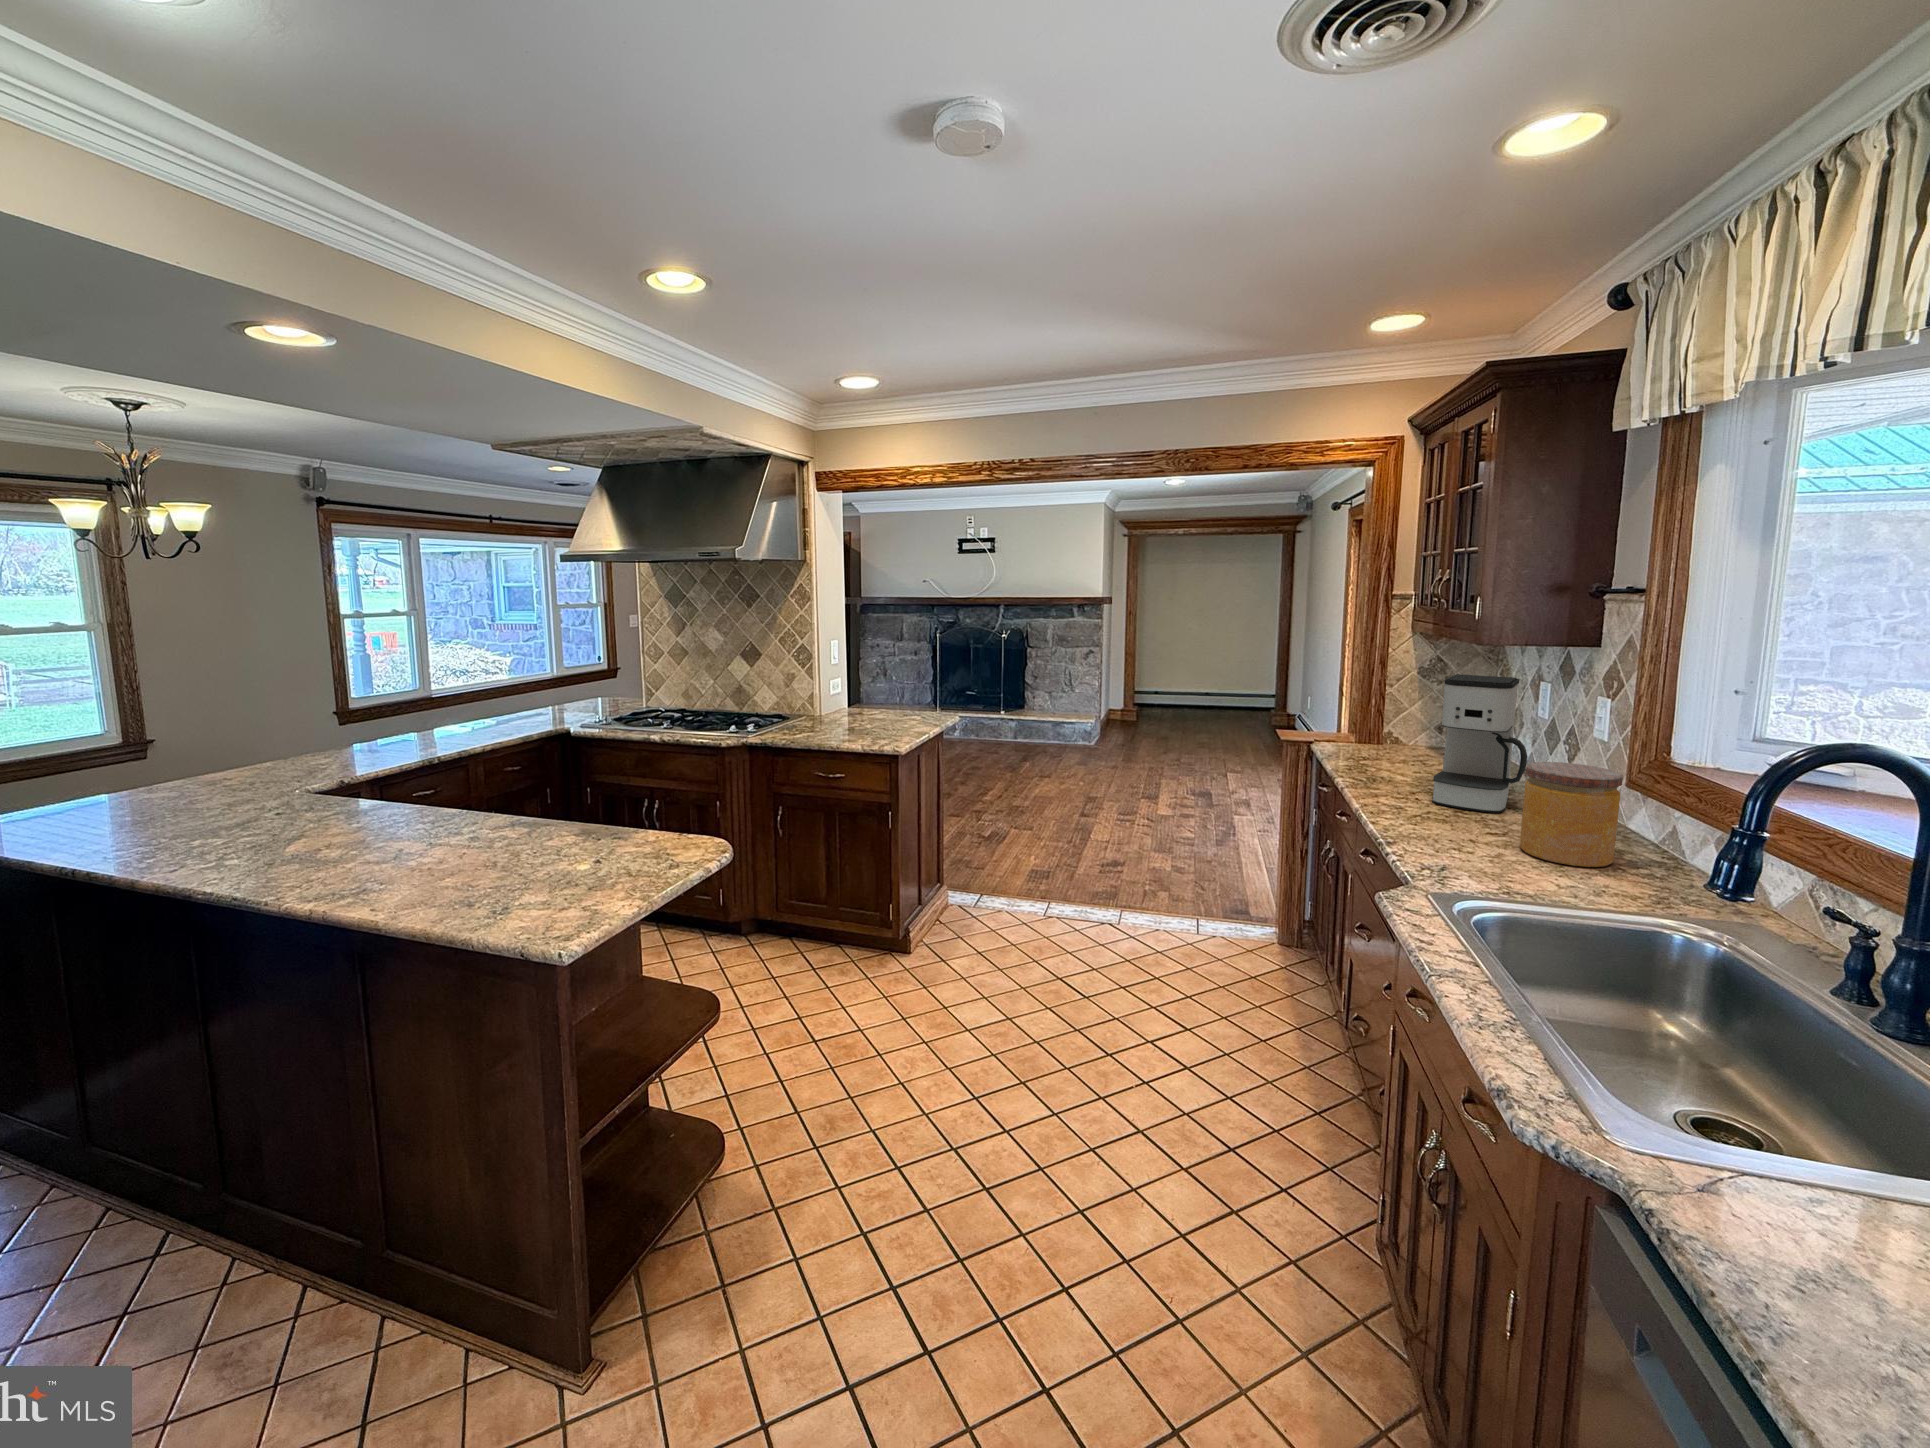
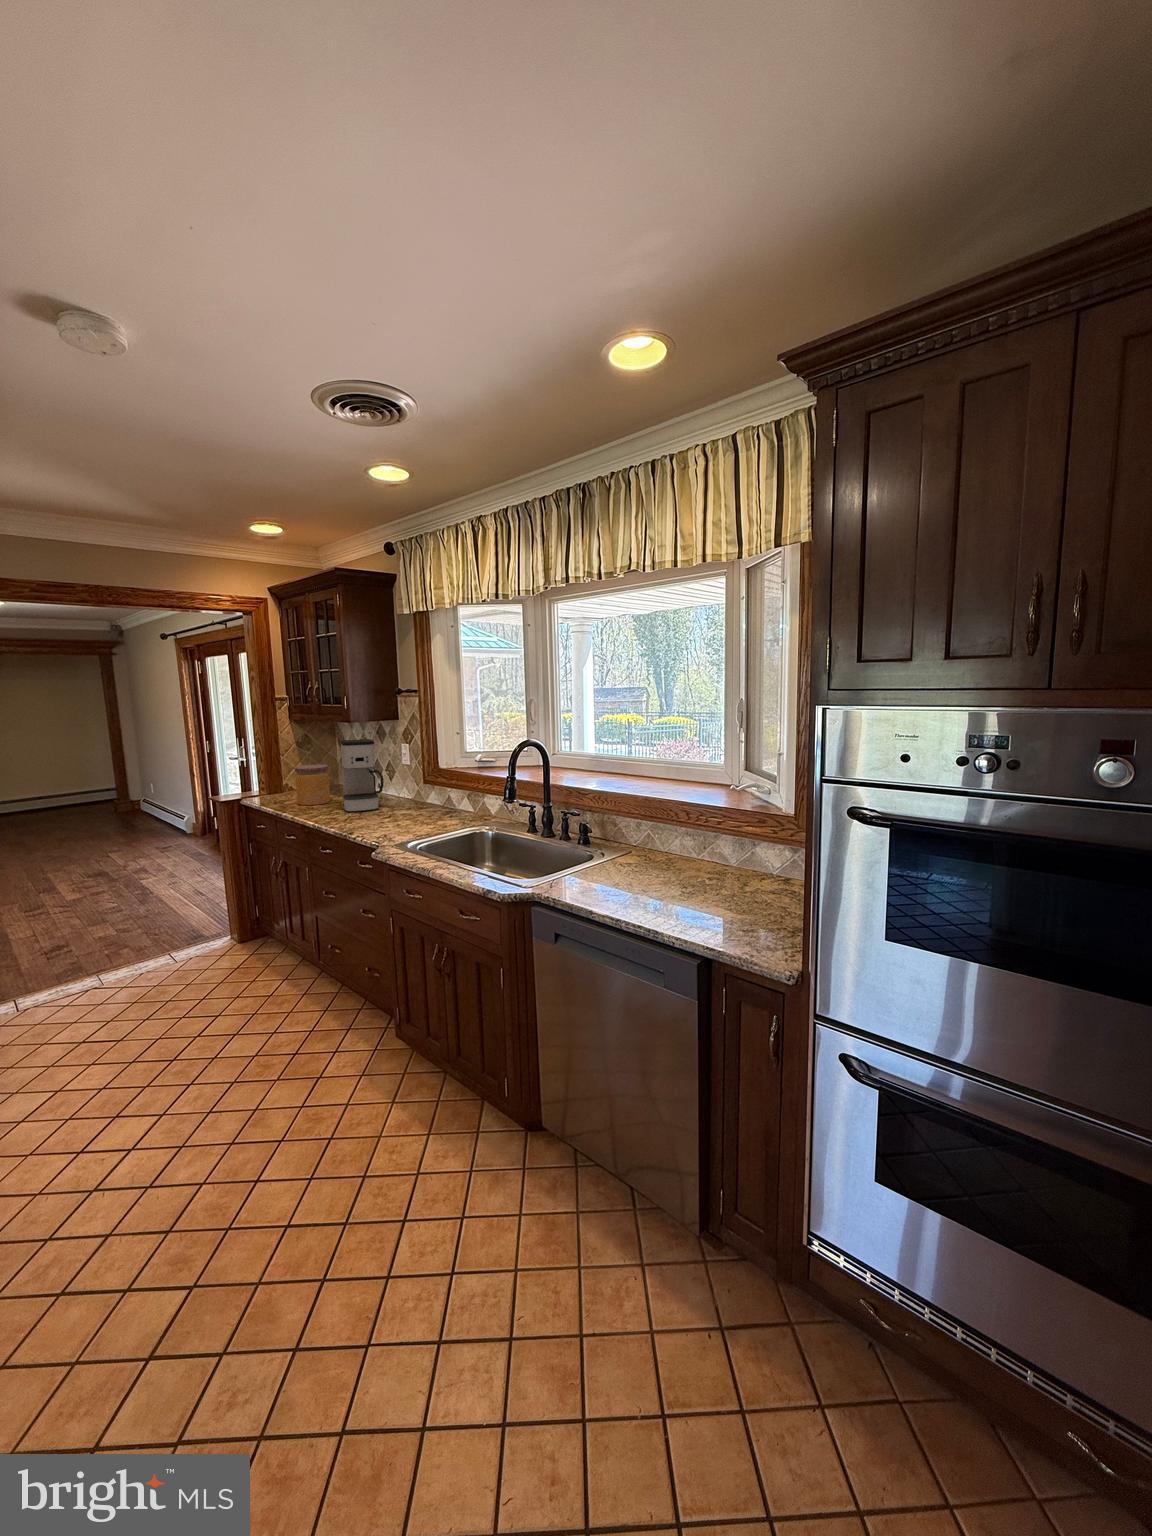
jar: present [1520,762,1623,867] -> present [295,765,330,805]

